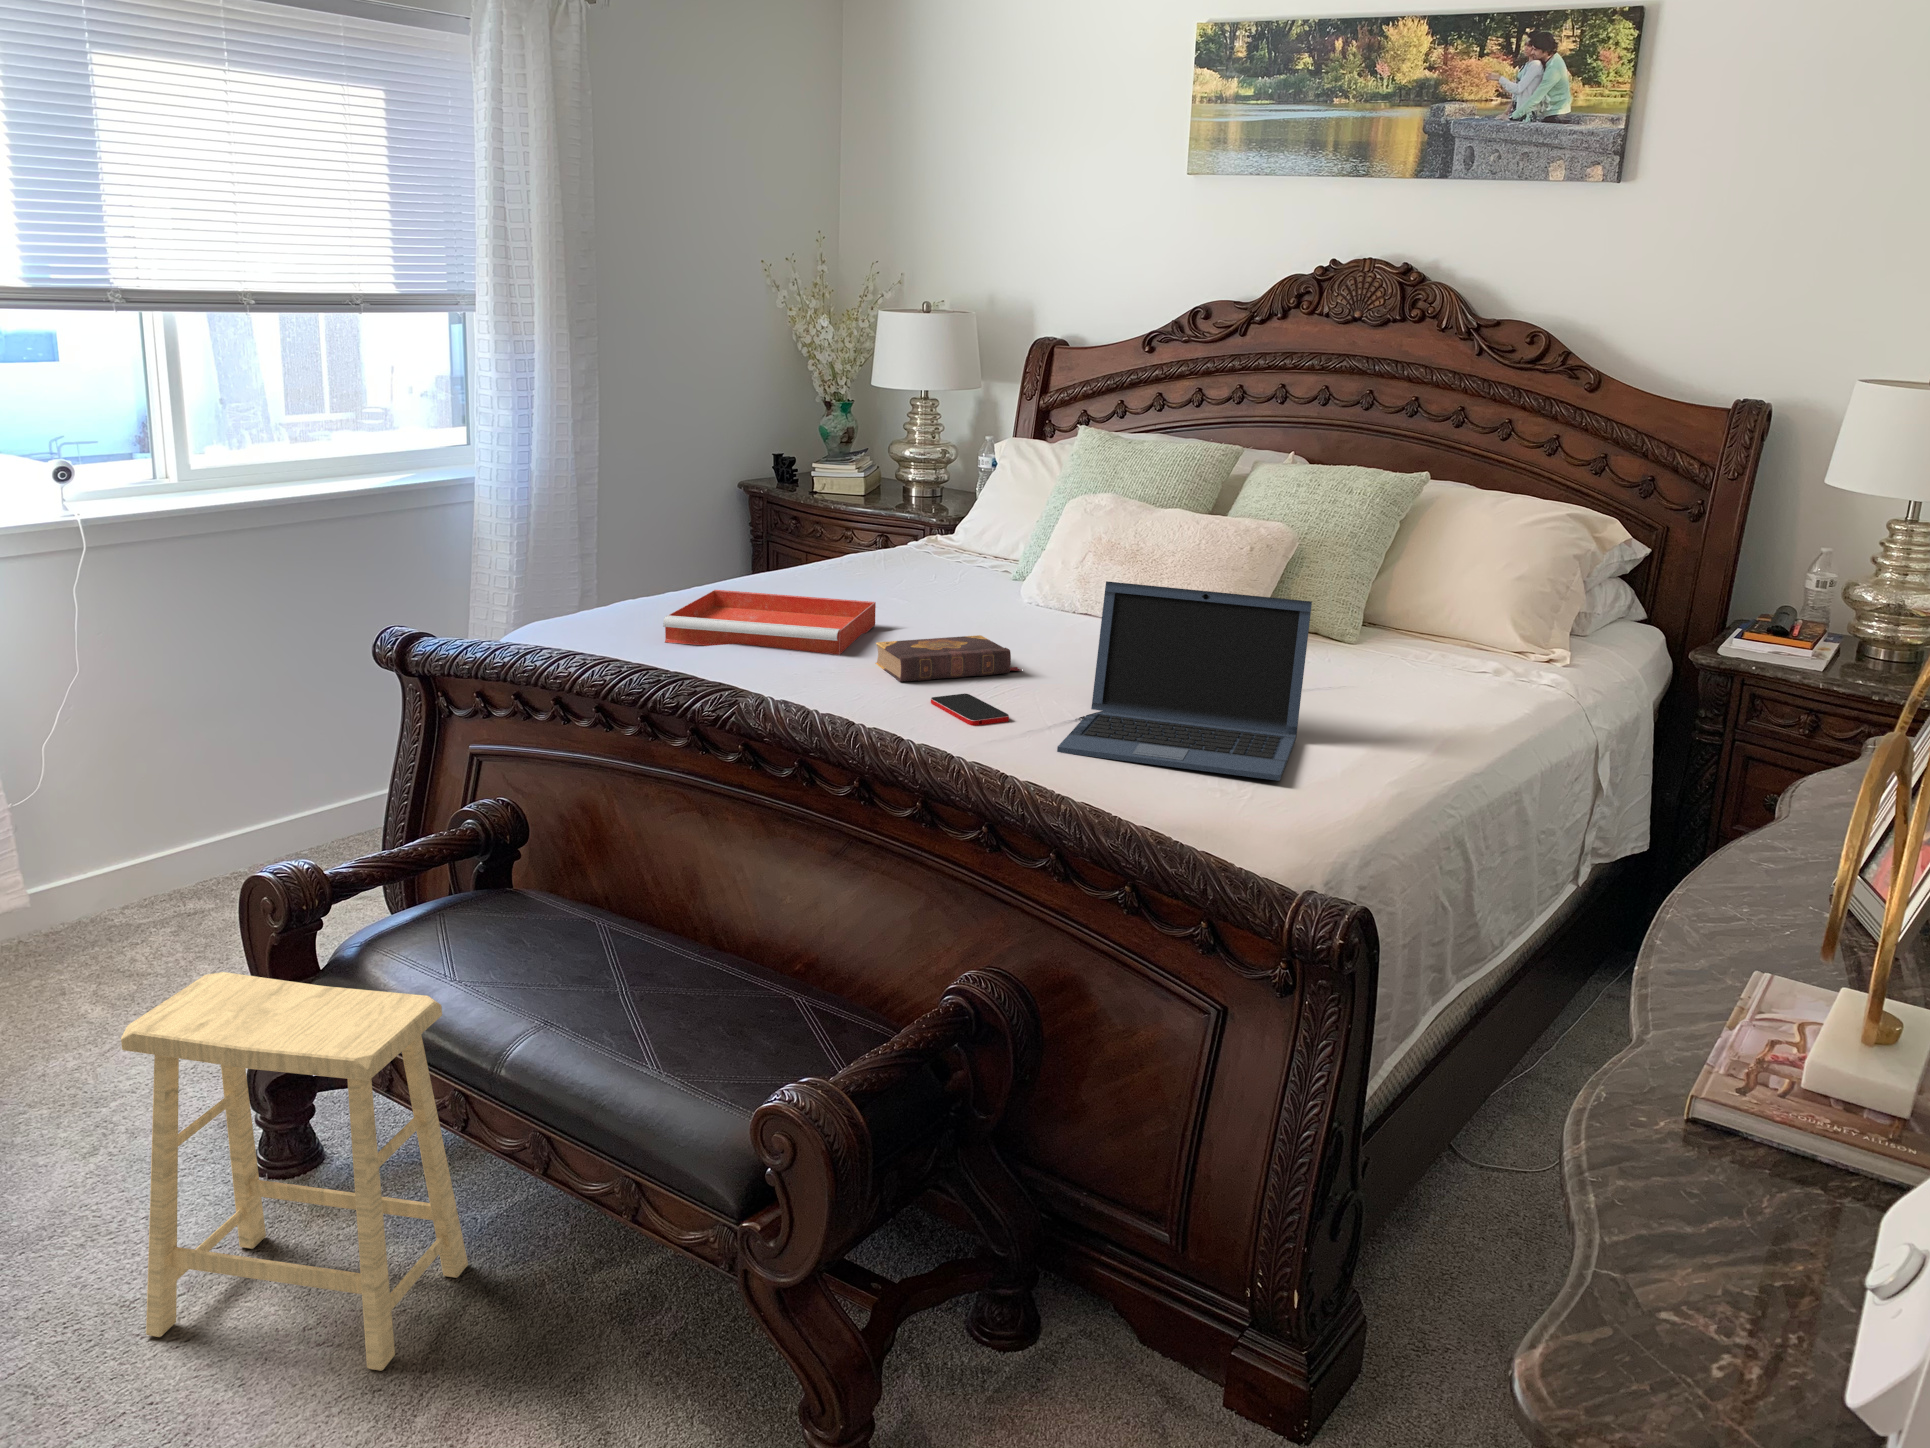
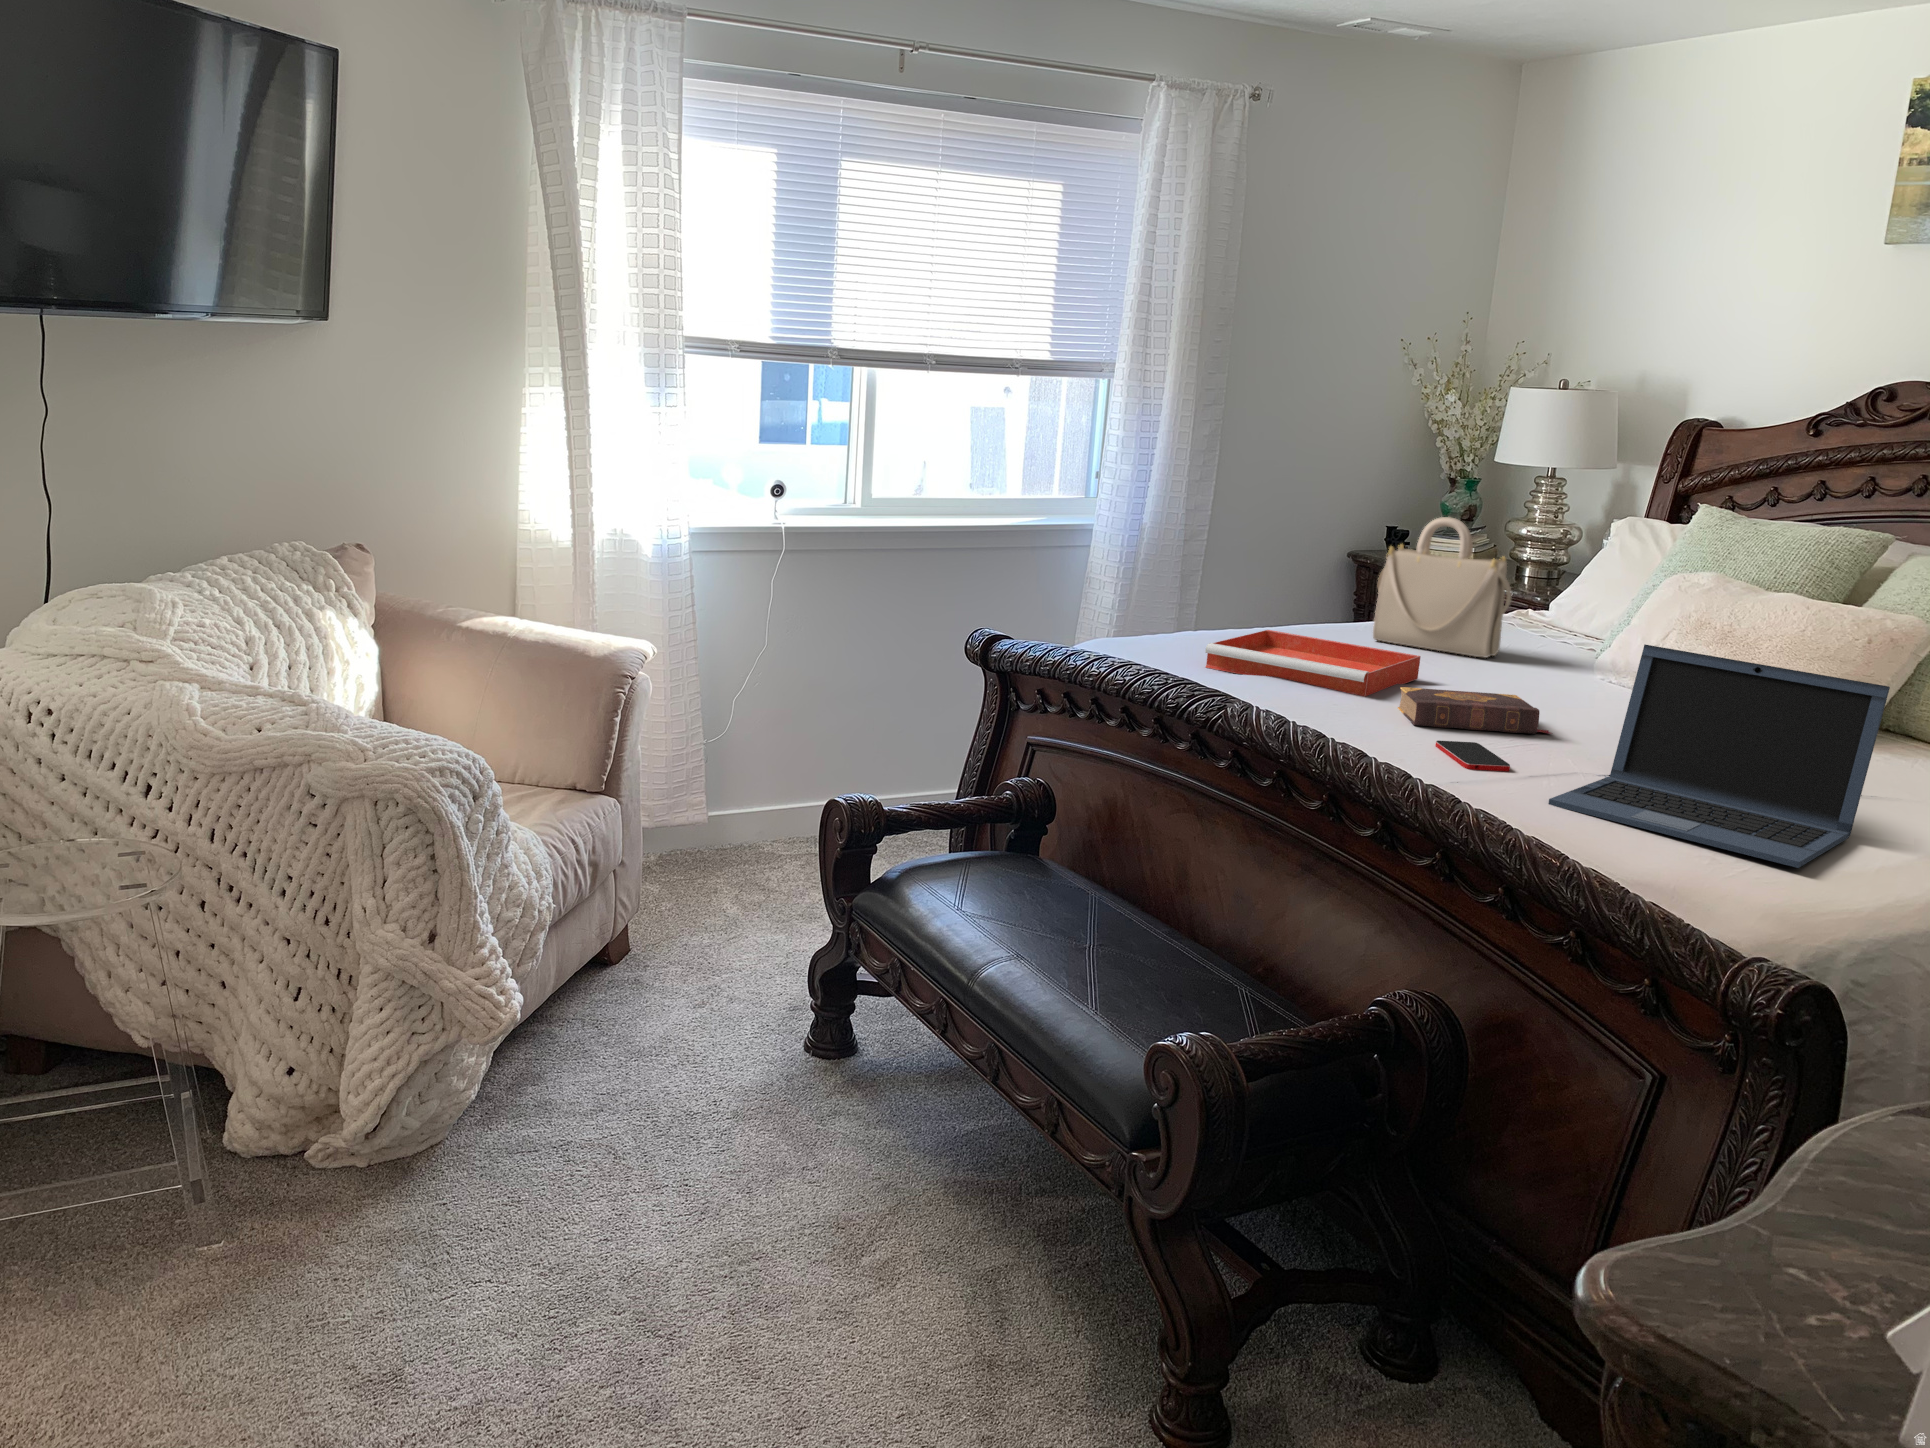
handbag: none [808,454,936,590] -> present [1373,517,1512,658]
footstool: present [121,972,468,1371] -> none [700,866,942,1213]

